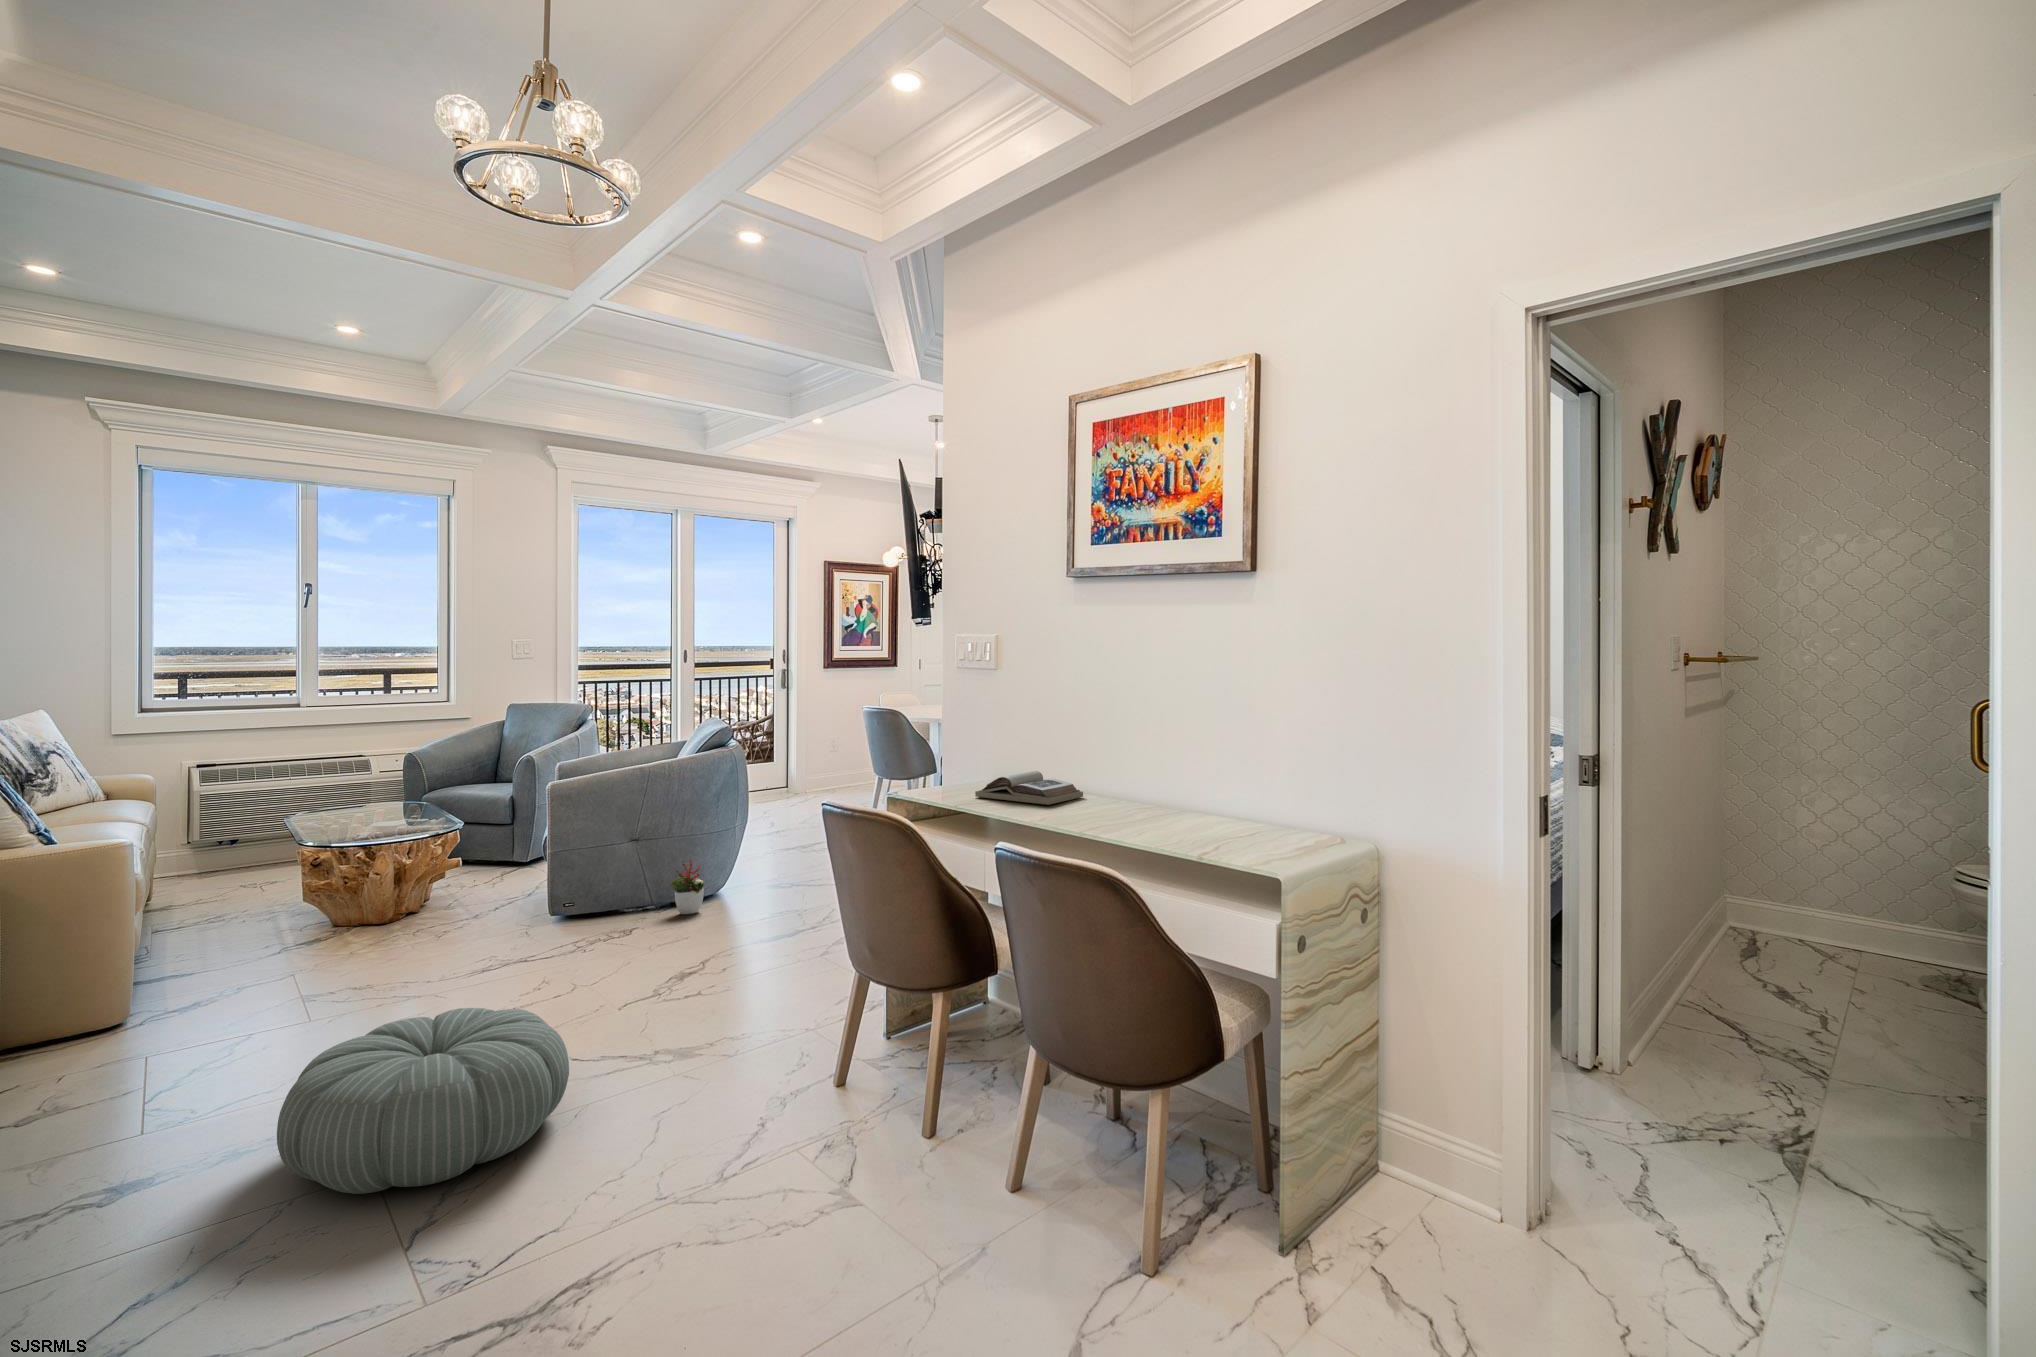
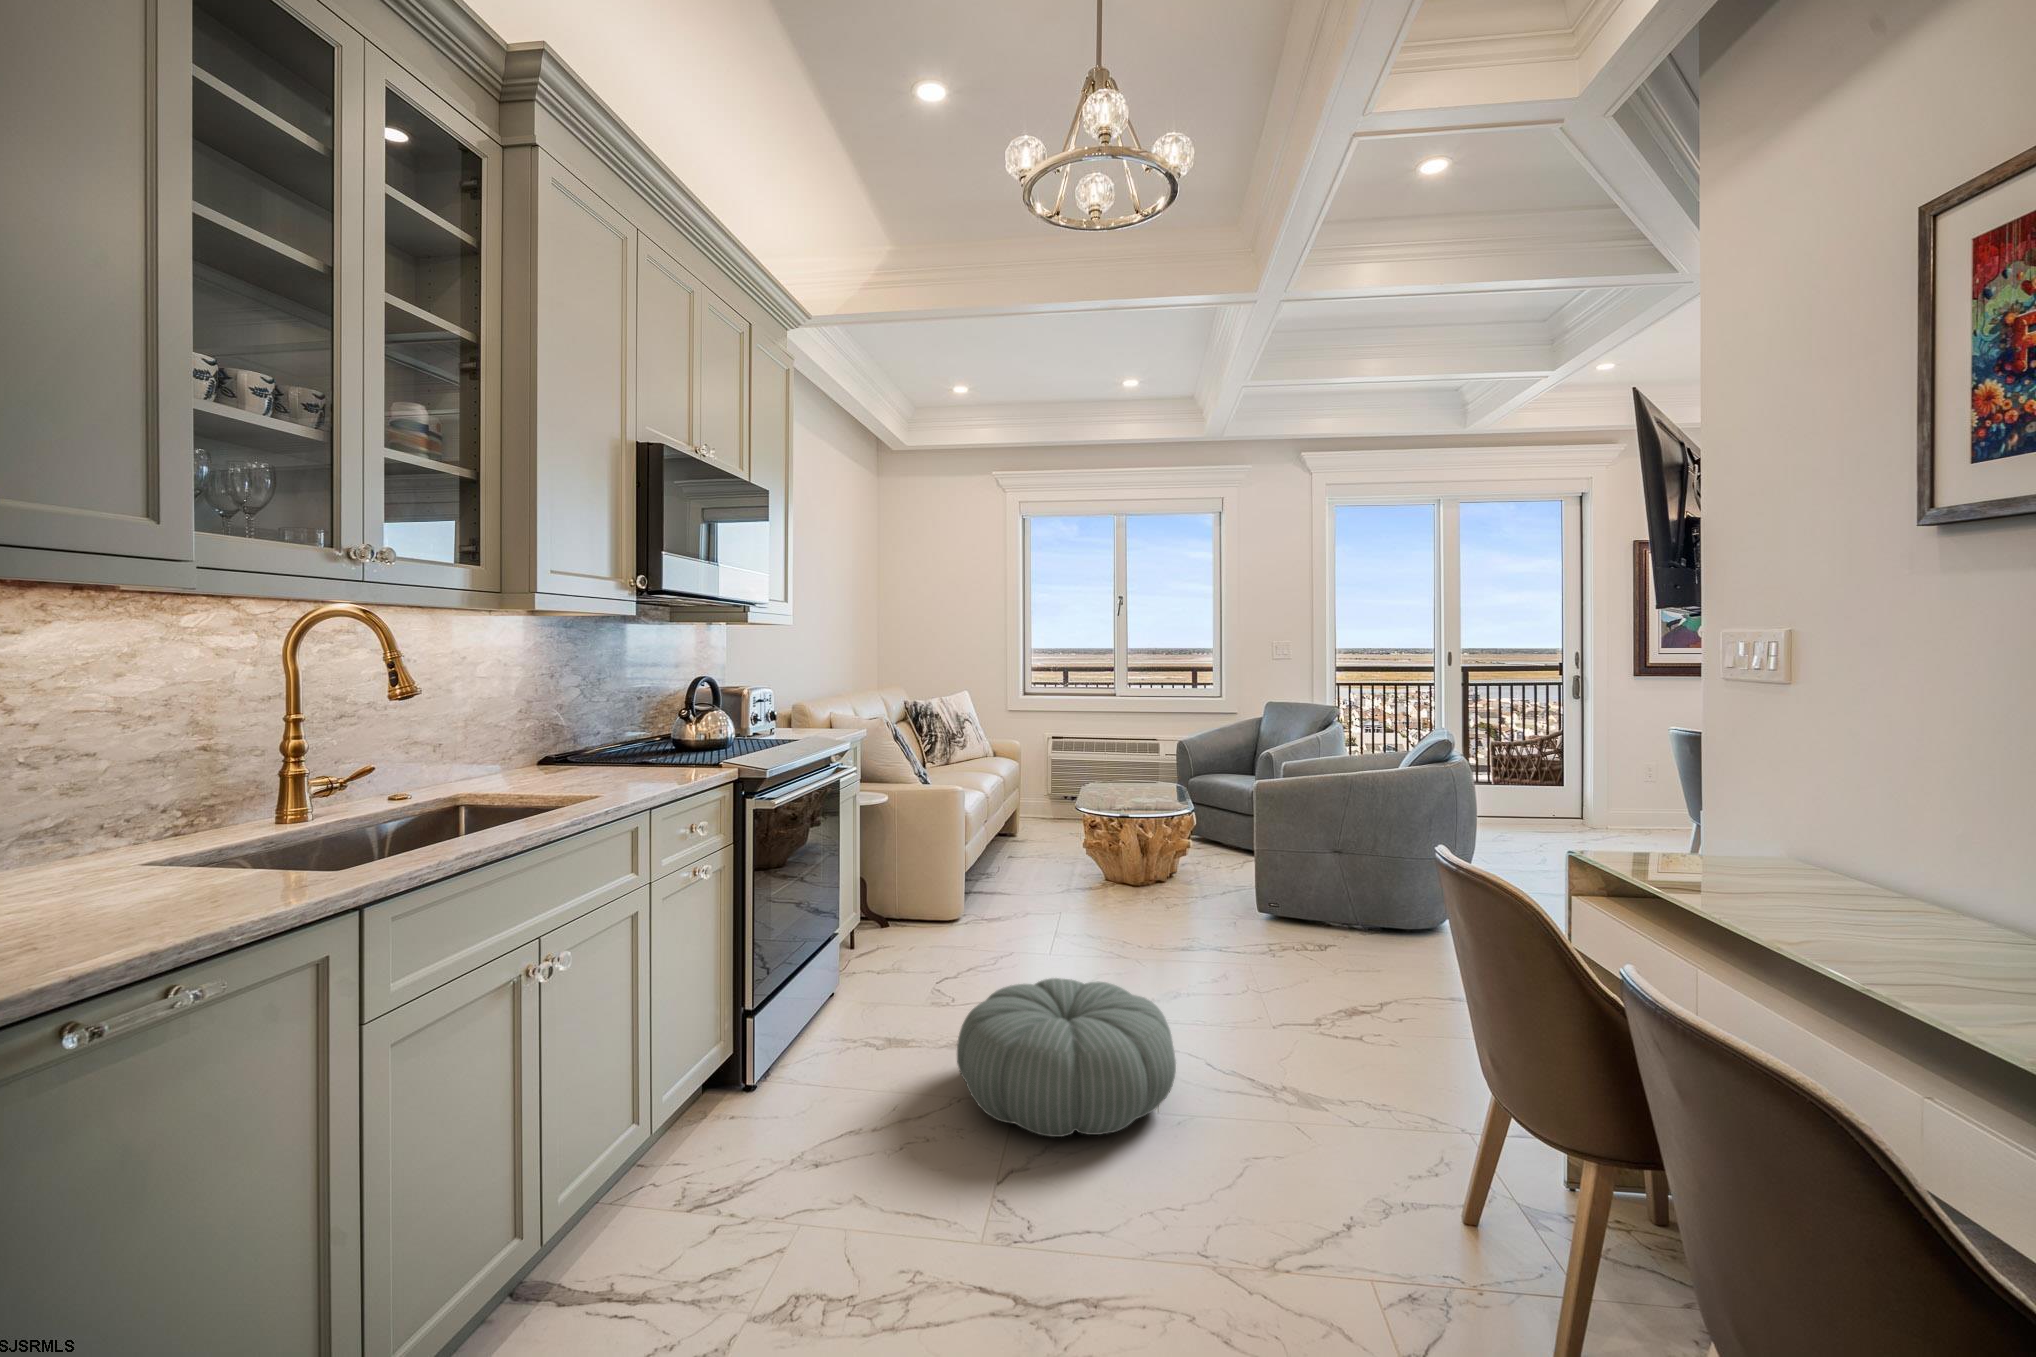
book: present [975,771,1083,805] -> none [1714,849,1946,911]
decorative plant: present [670,860,705,914] -> none [1371,882,1410,943]

